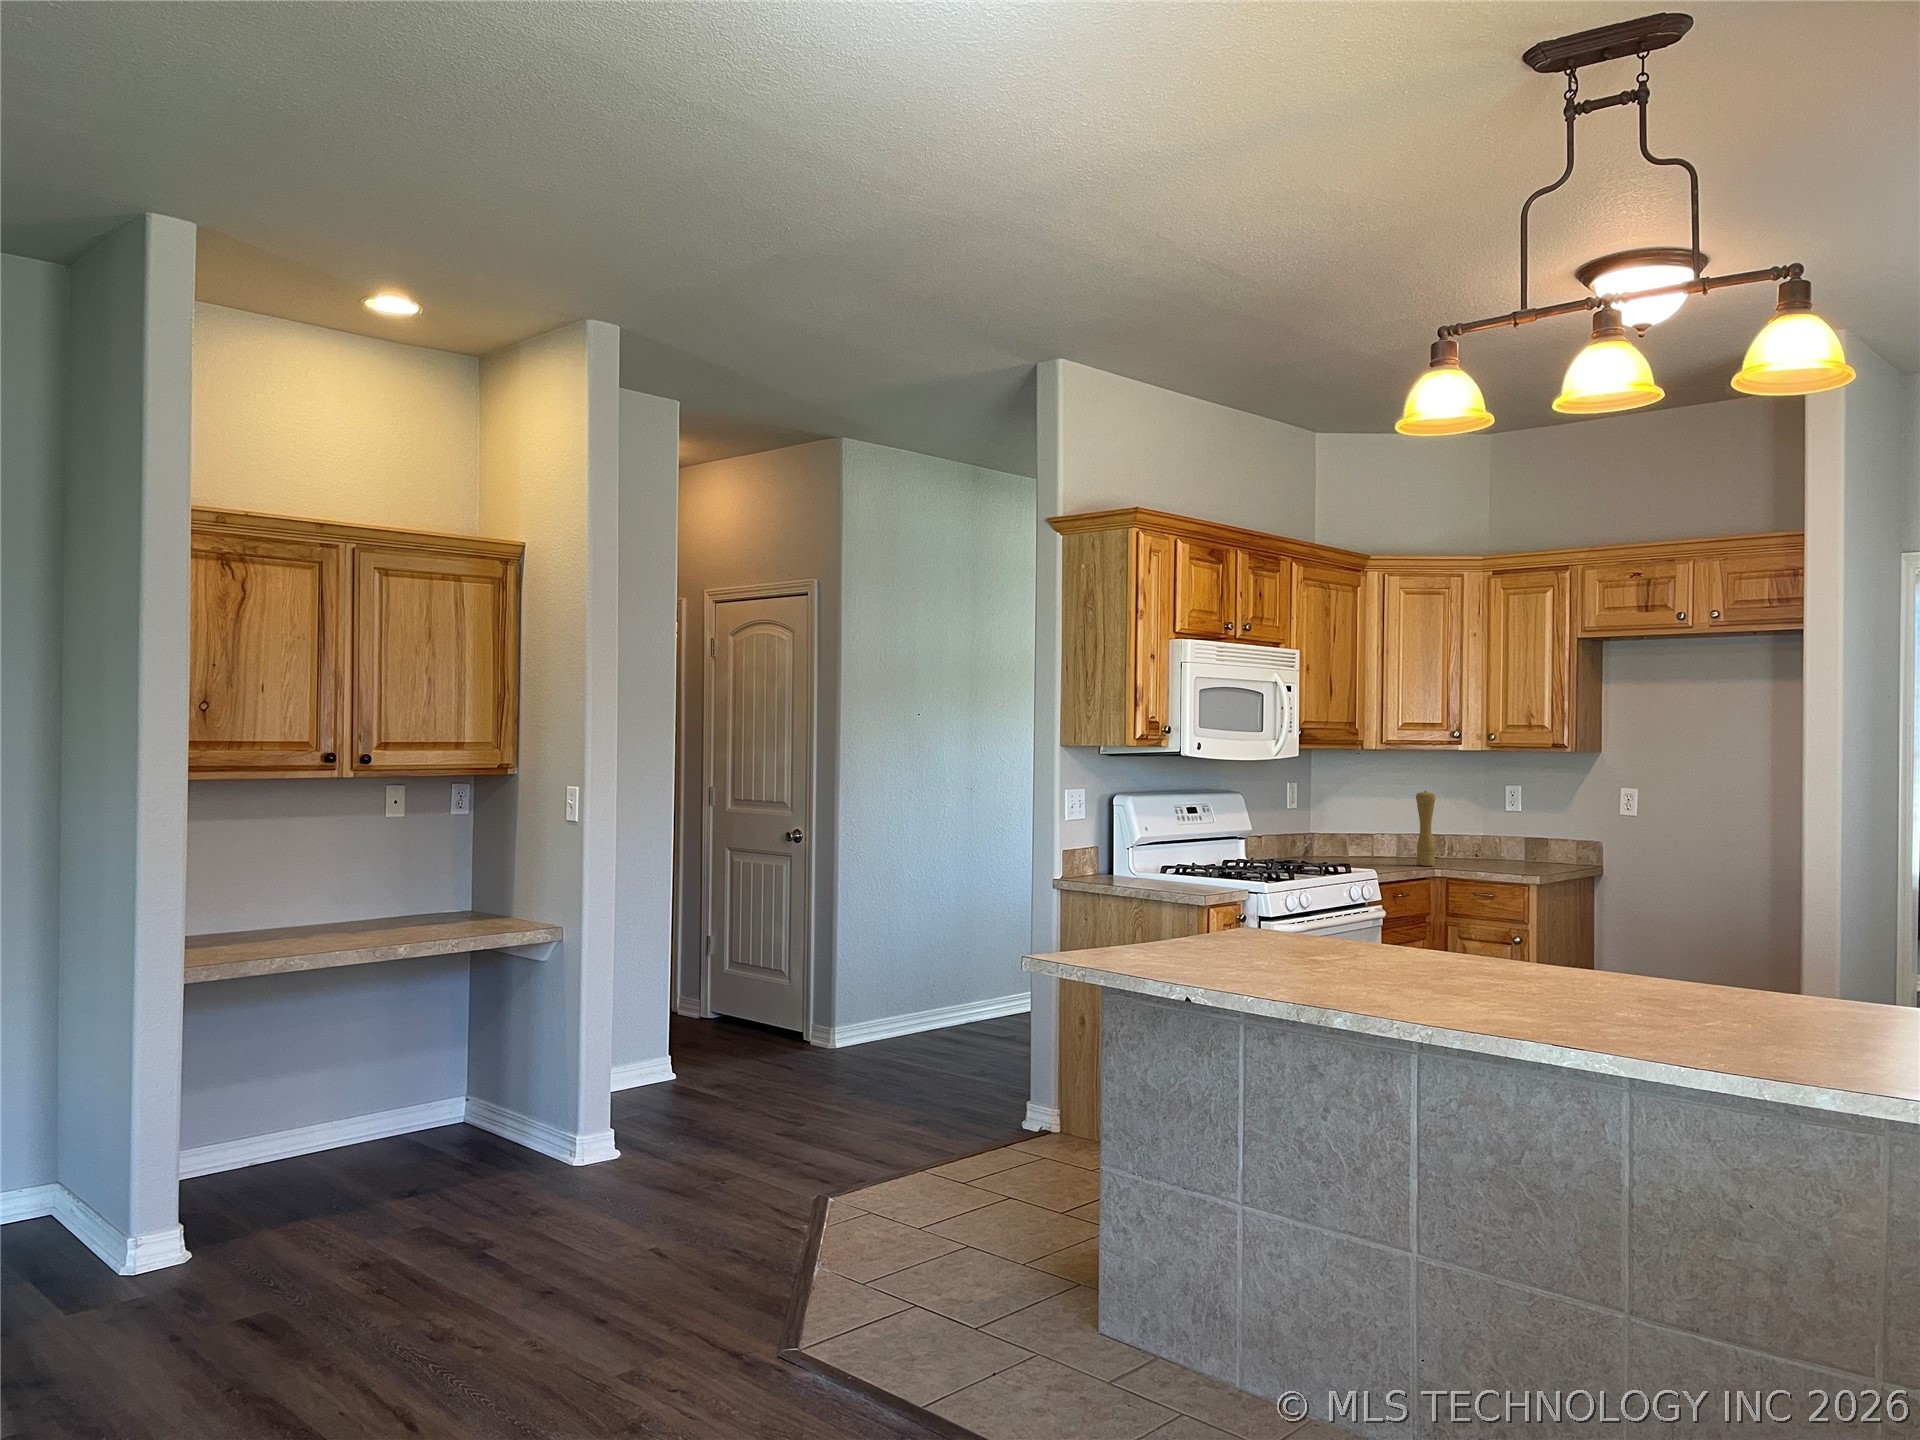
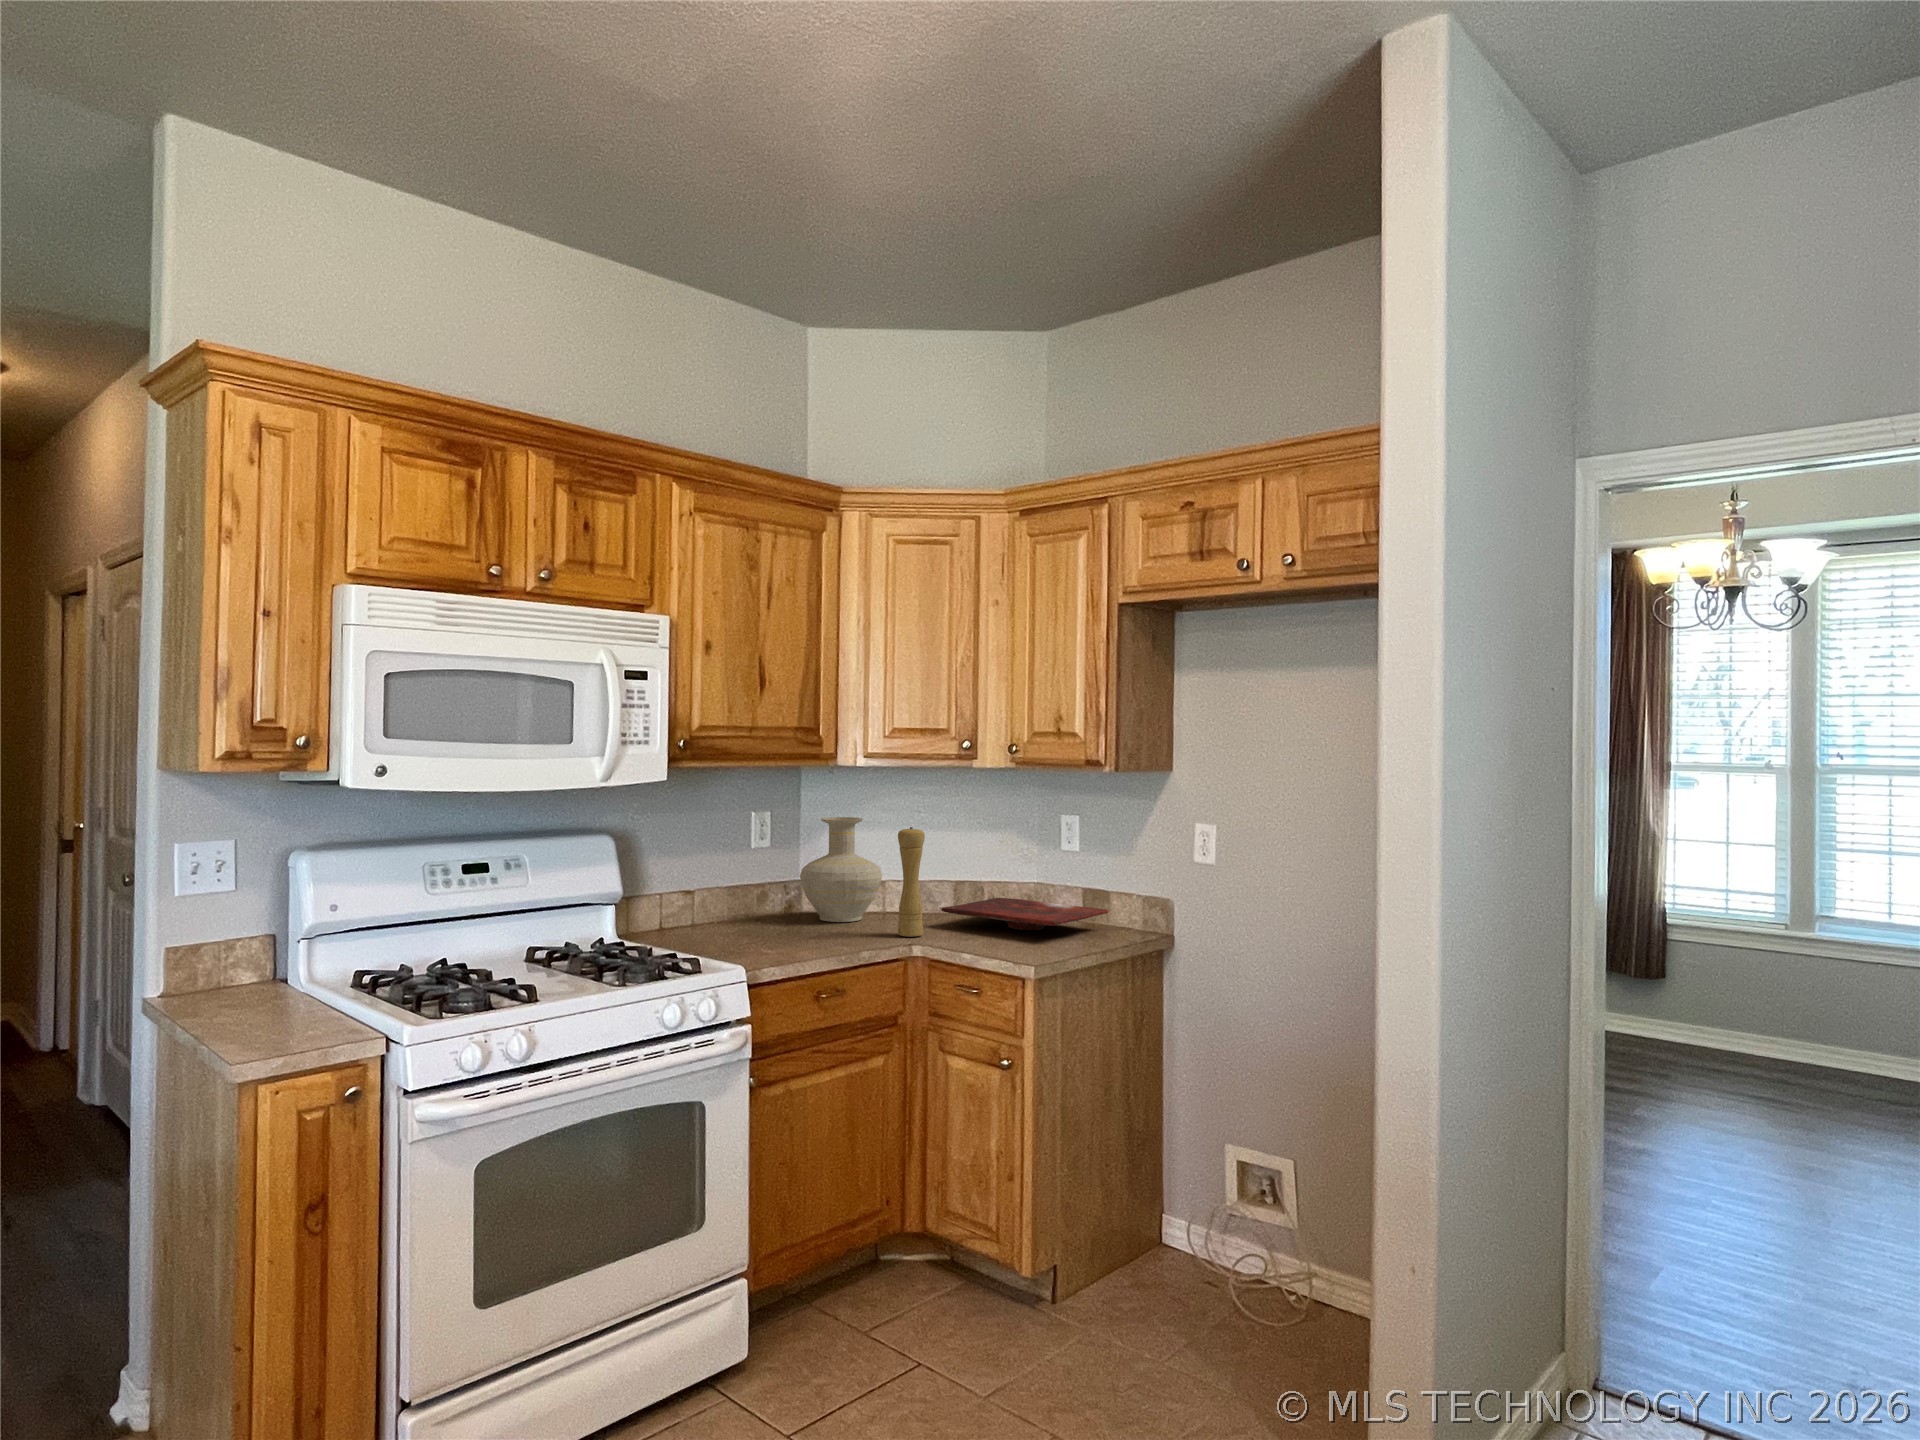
vase: none [1326,787,1386,860] -> present [800,817,882,922]
cutting board: none [1436,845,1555,864] -> present [941,898,1108,930]

